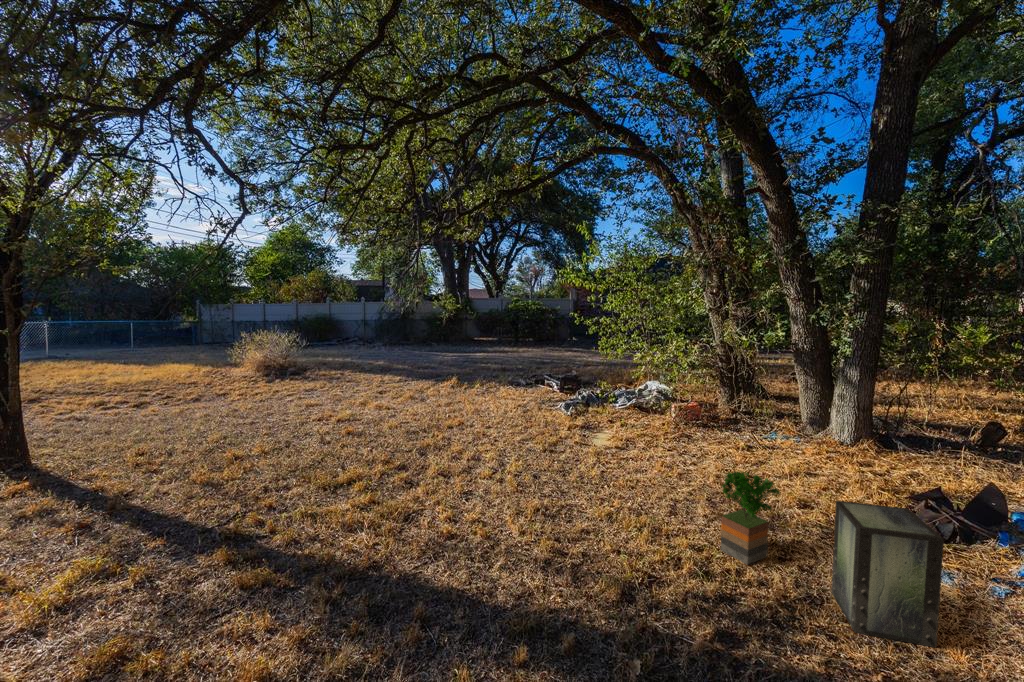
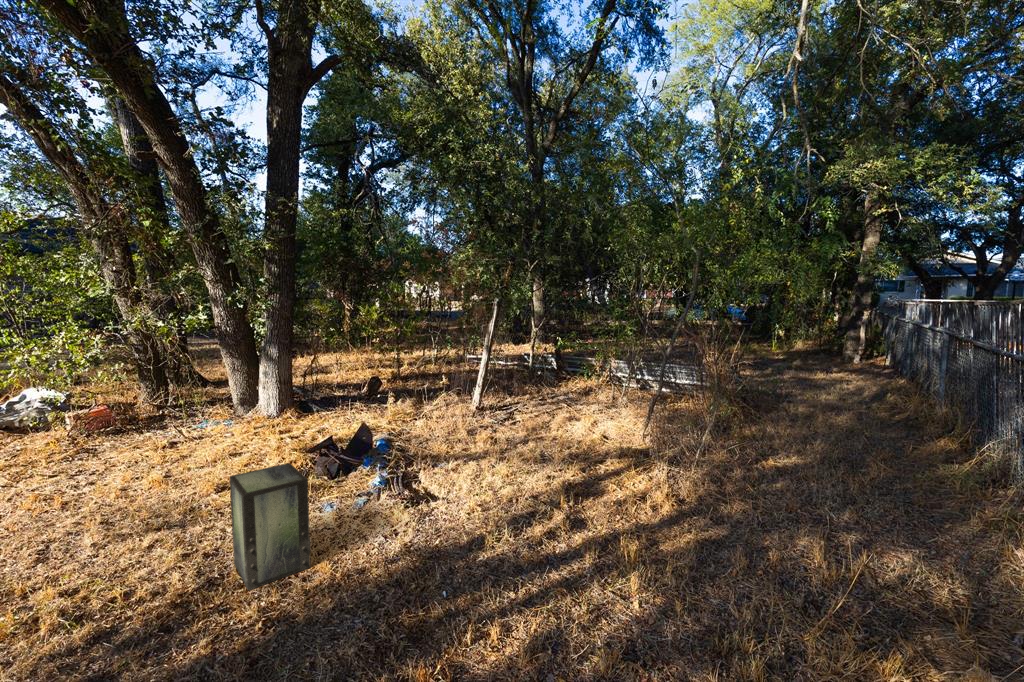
potted tree: present [721,471,780,565] -> none [100,474,181,578]

